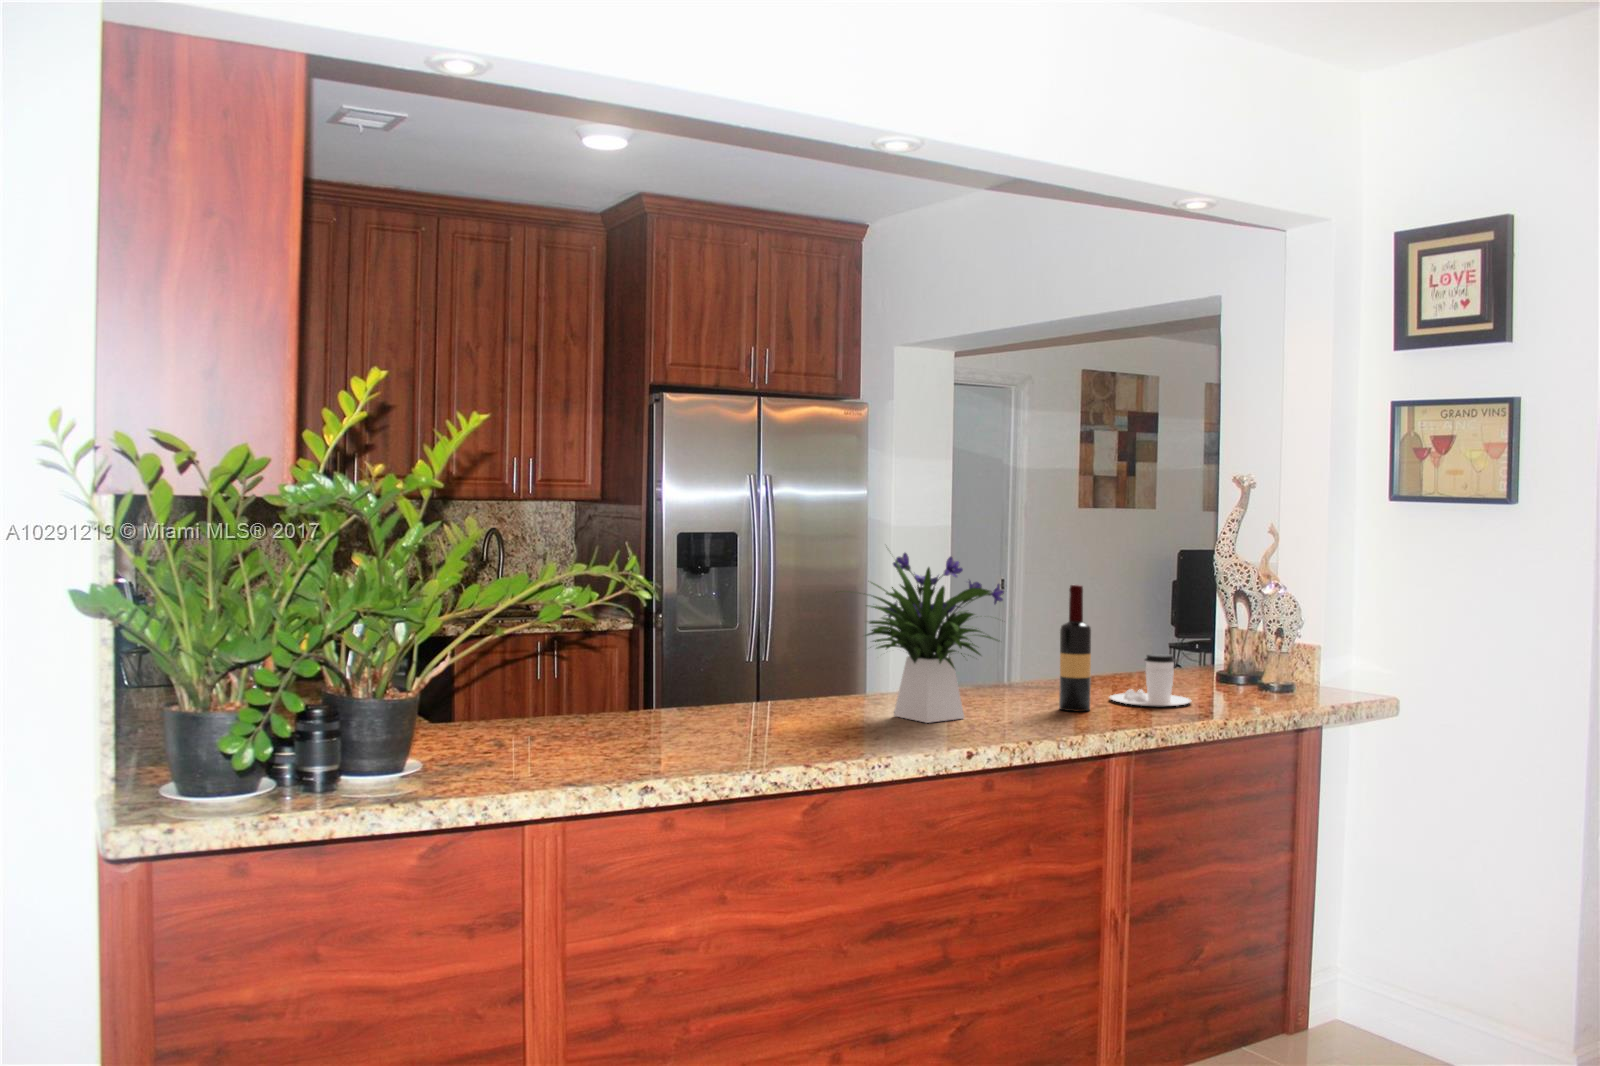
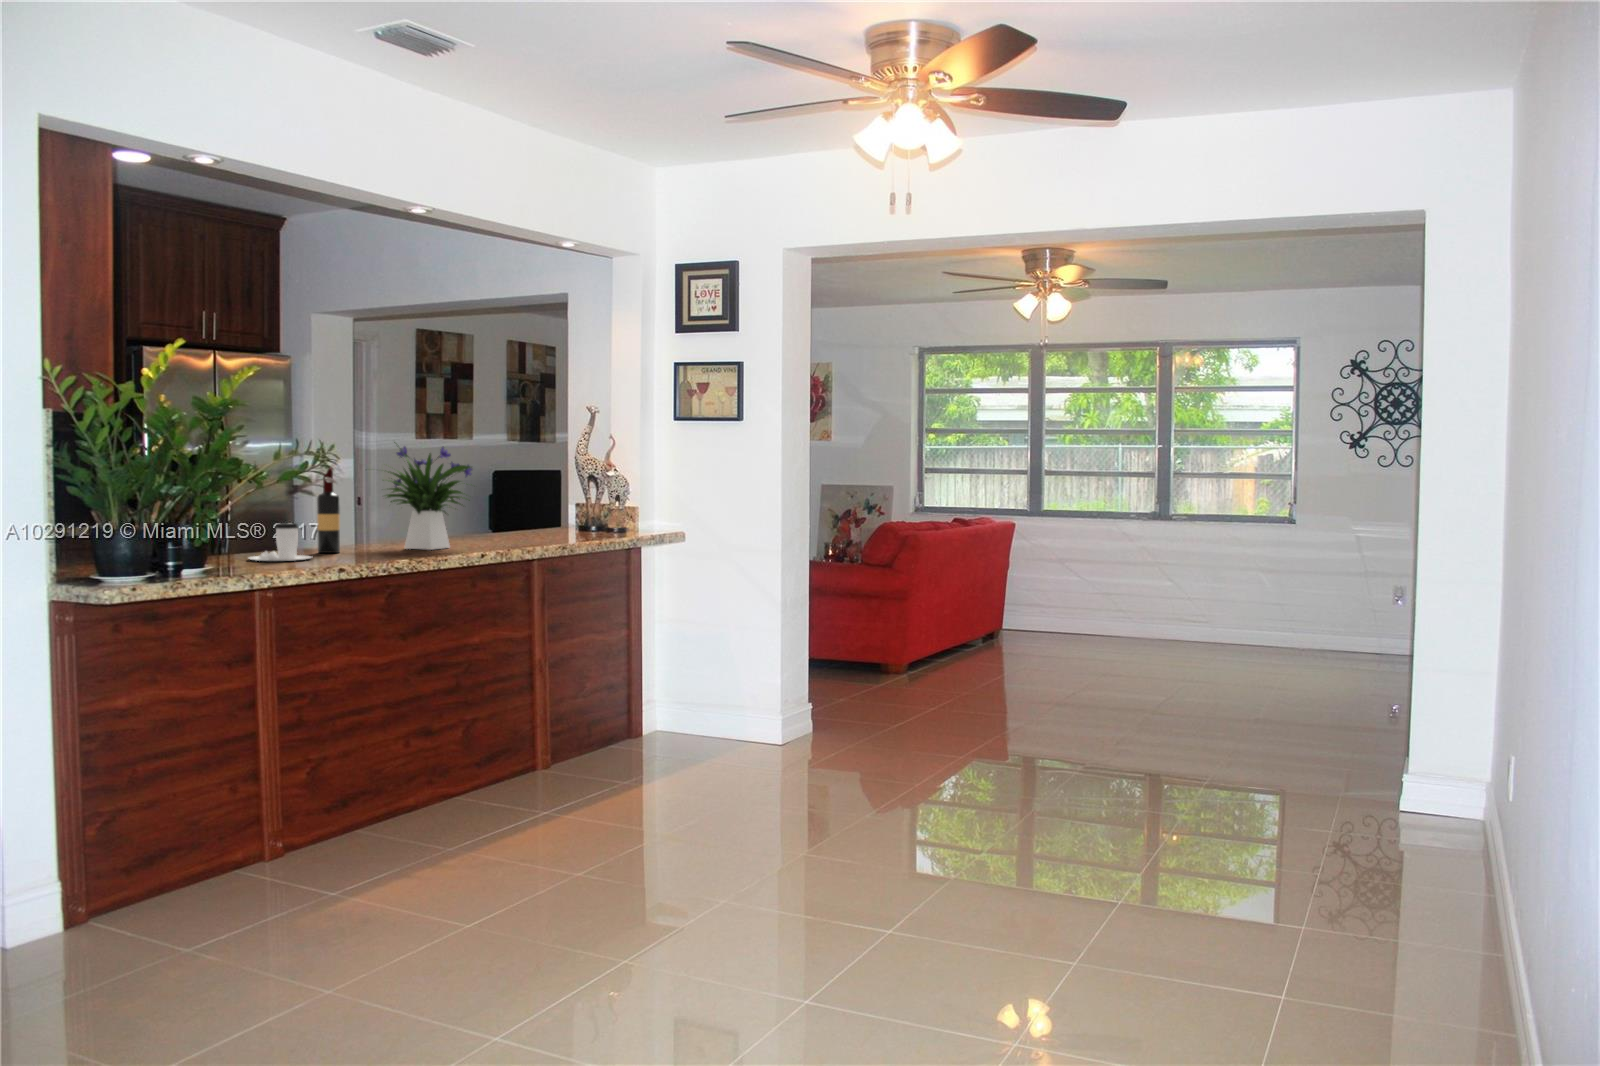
wine bottle: present [1059,585,1091,711] -> present [317,468,340,553]
coffee cup: present [1110,653,1191,706] -> present [249,523,311,561]

